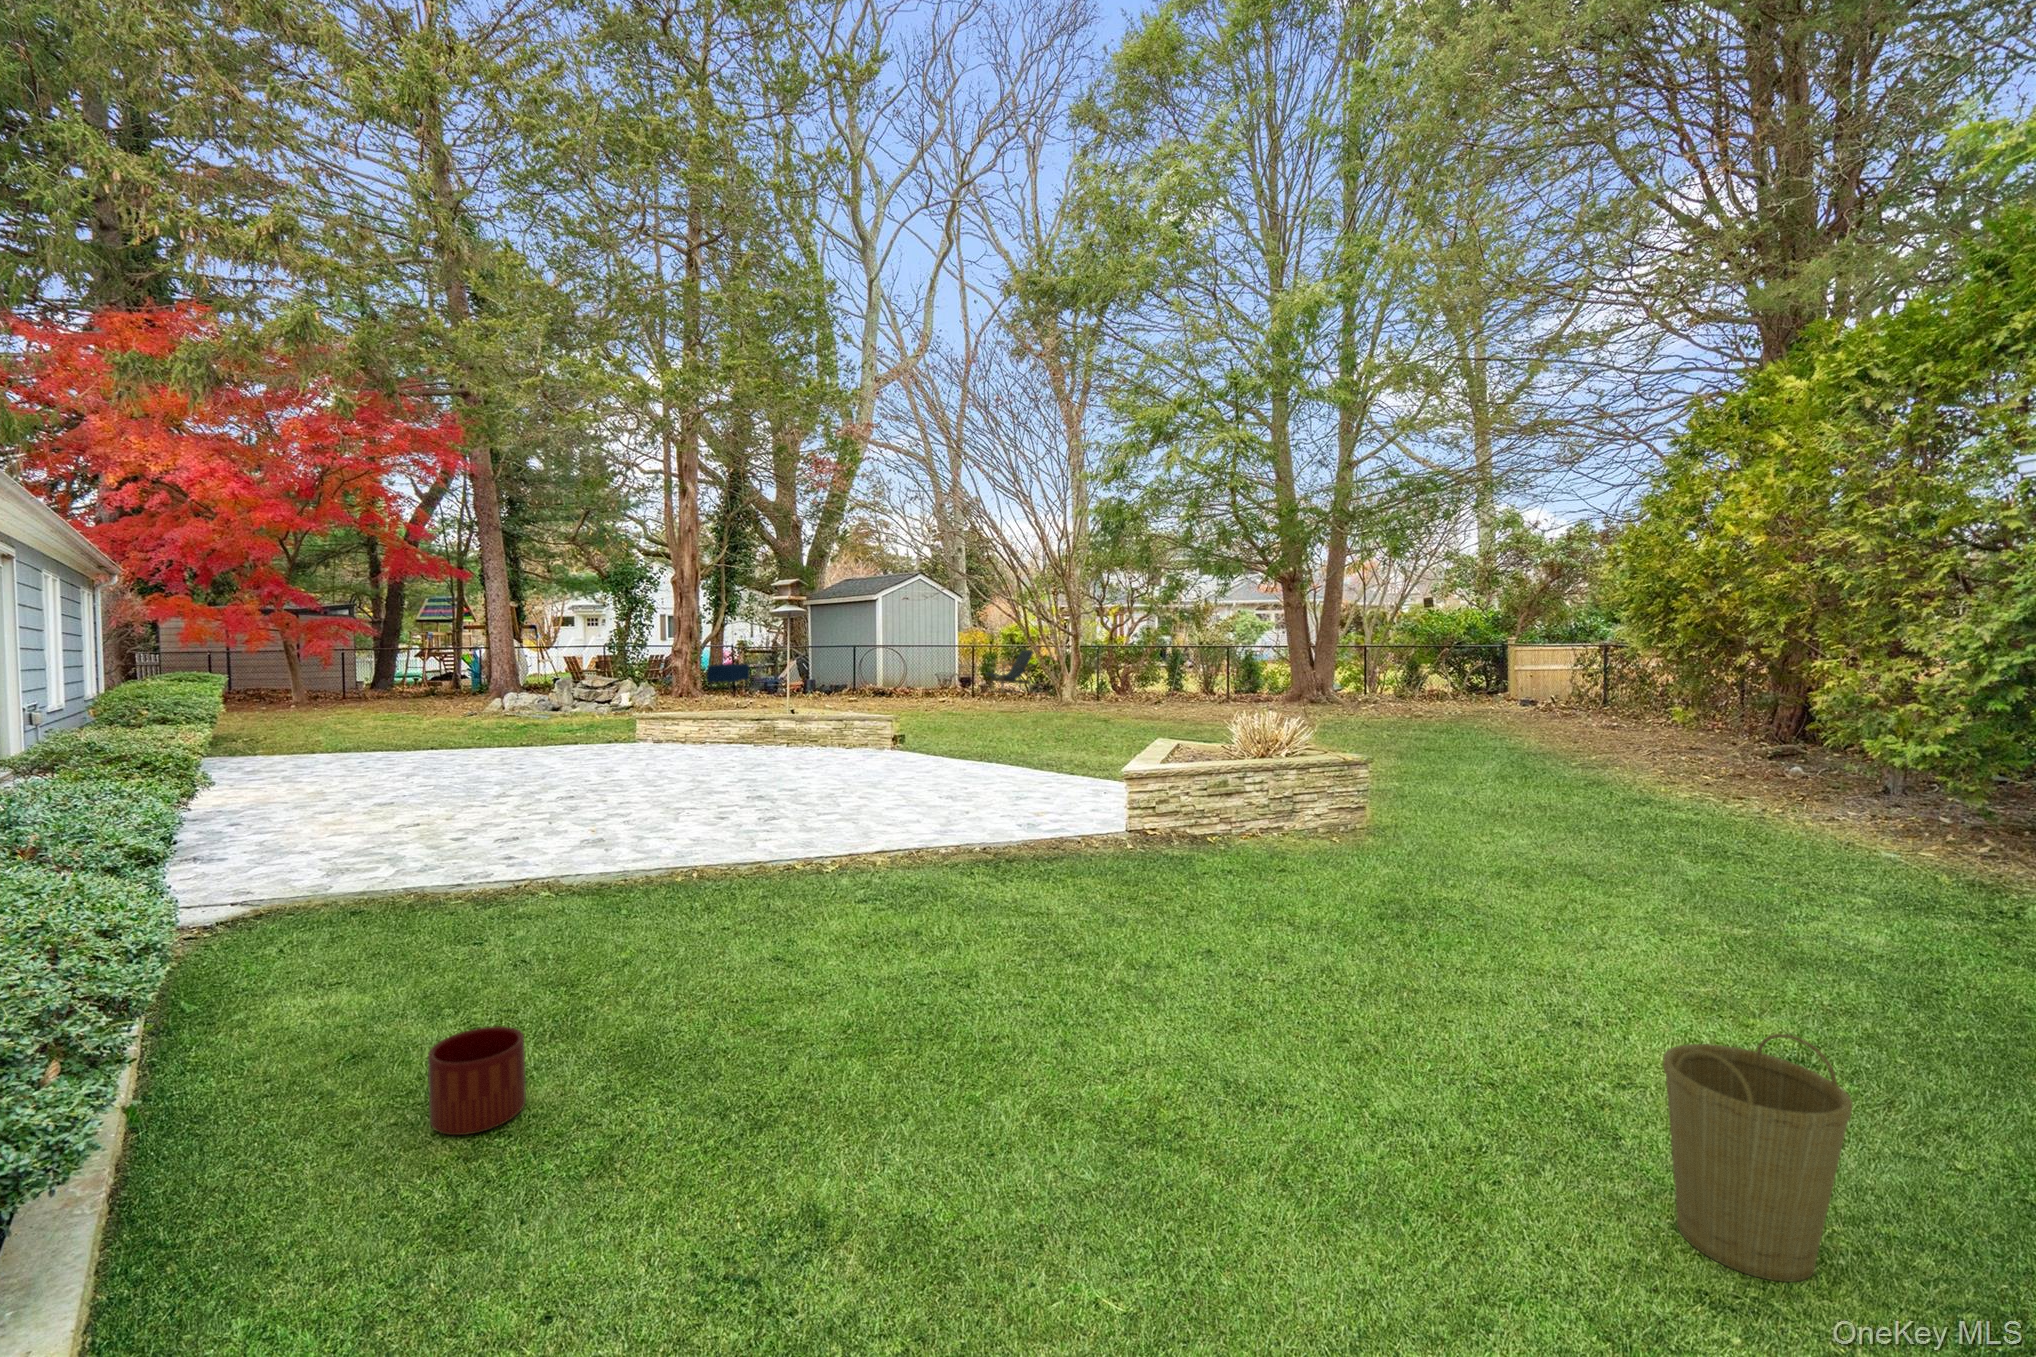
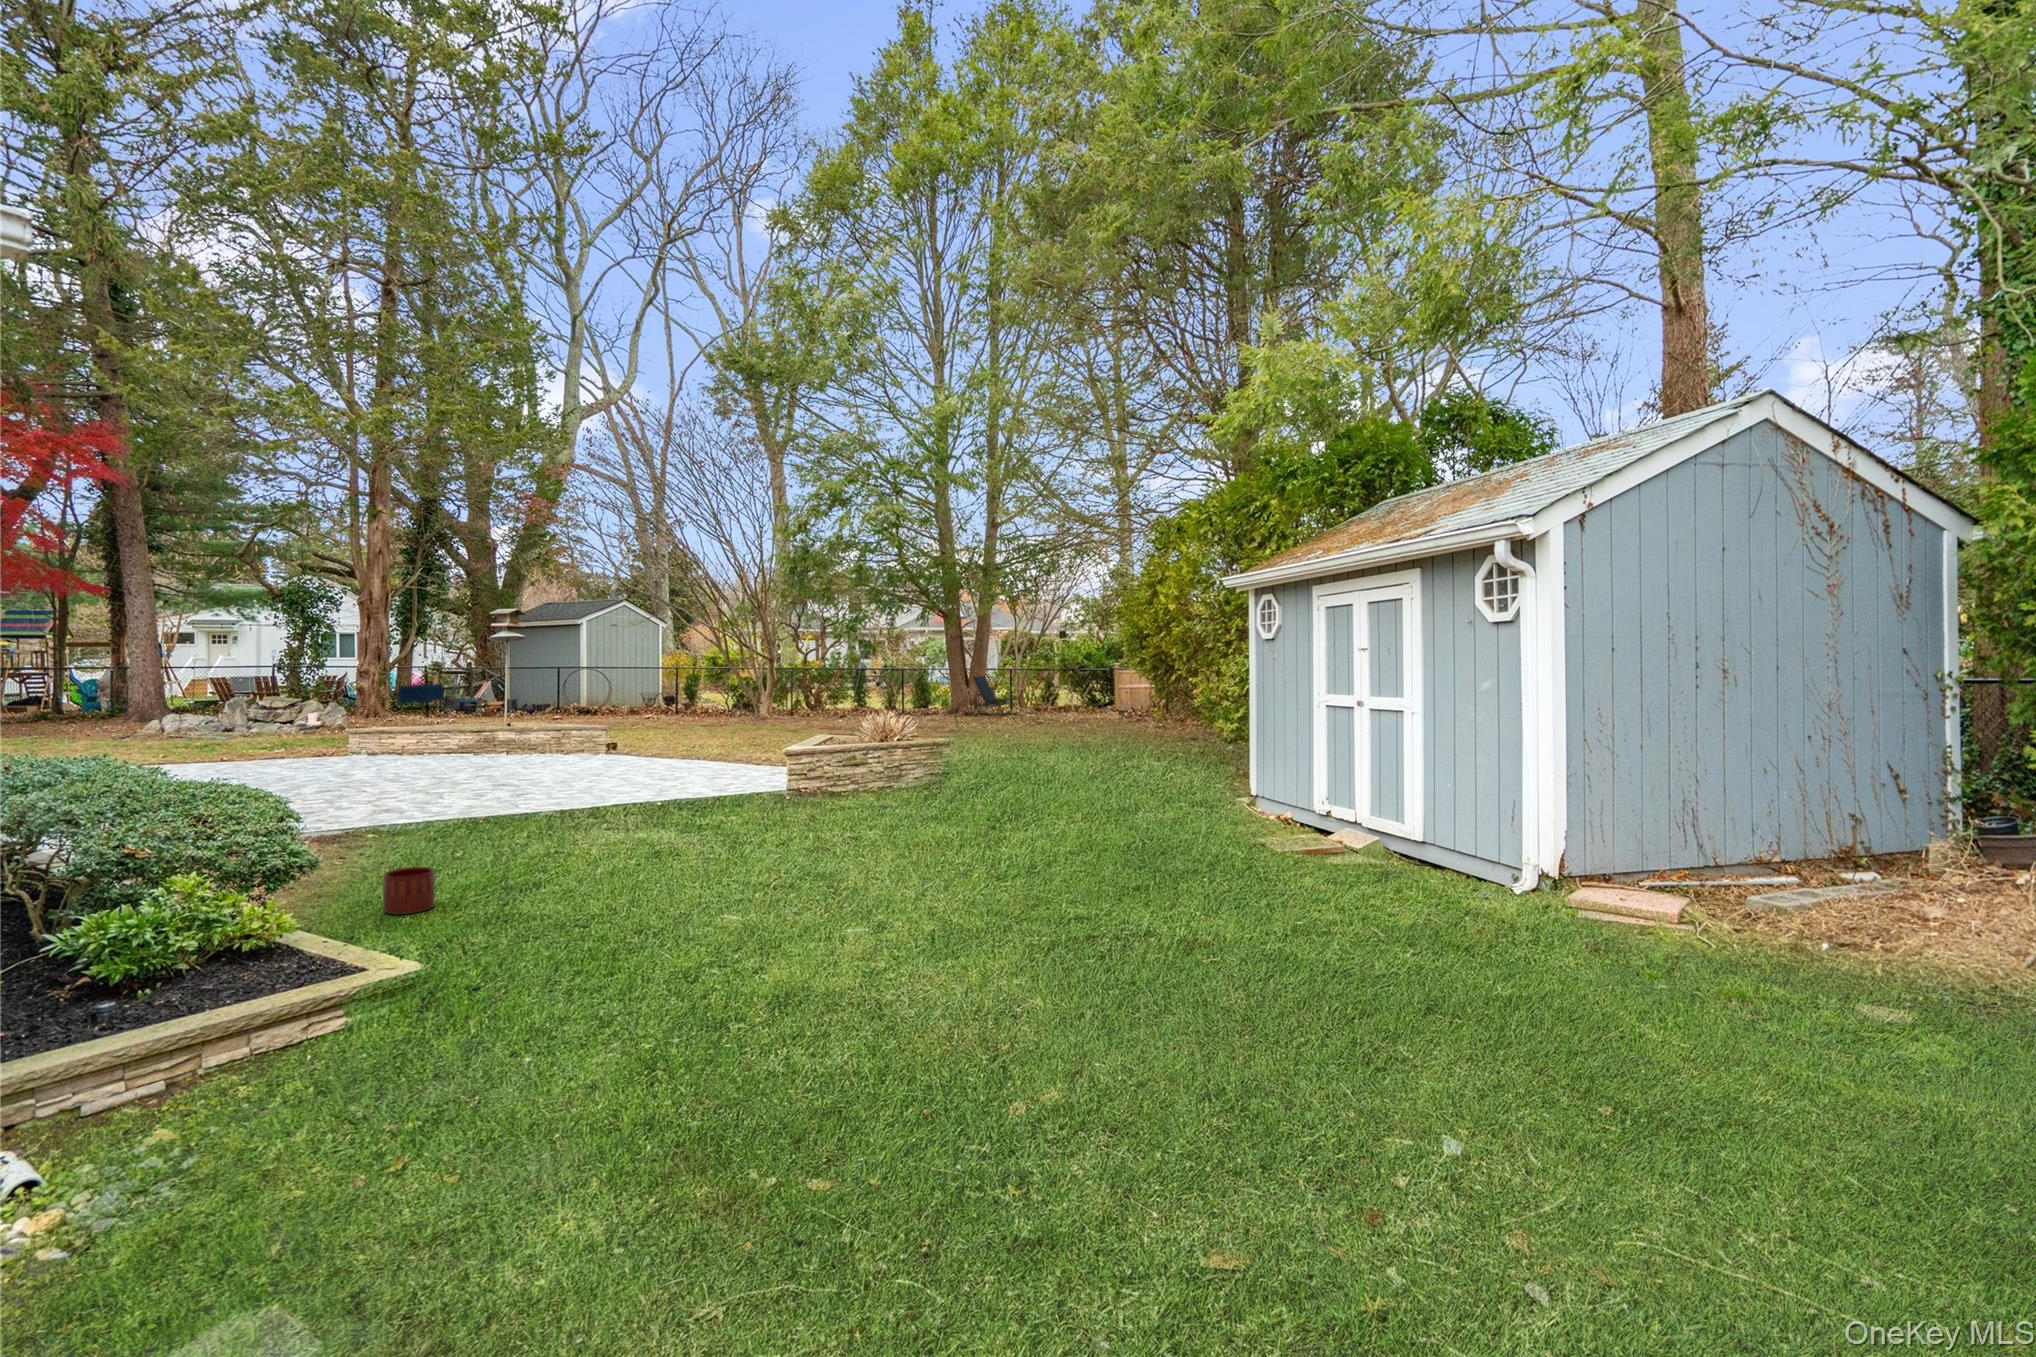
lounge chair: present [986,650,1033,691] -> present [973,675,1016,713]
basket: present [1663,1034,1852,1282] -> none [966,815,1021,900]

